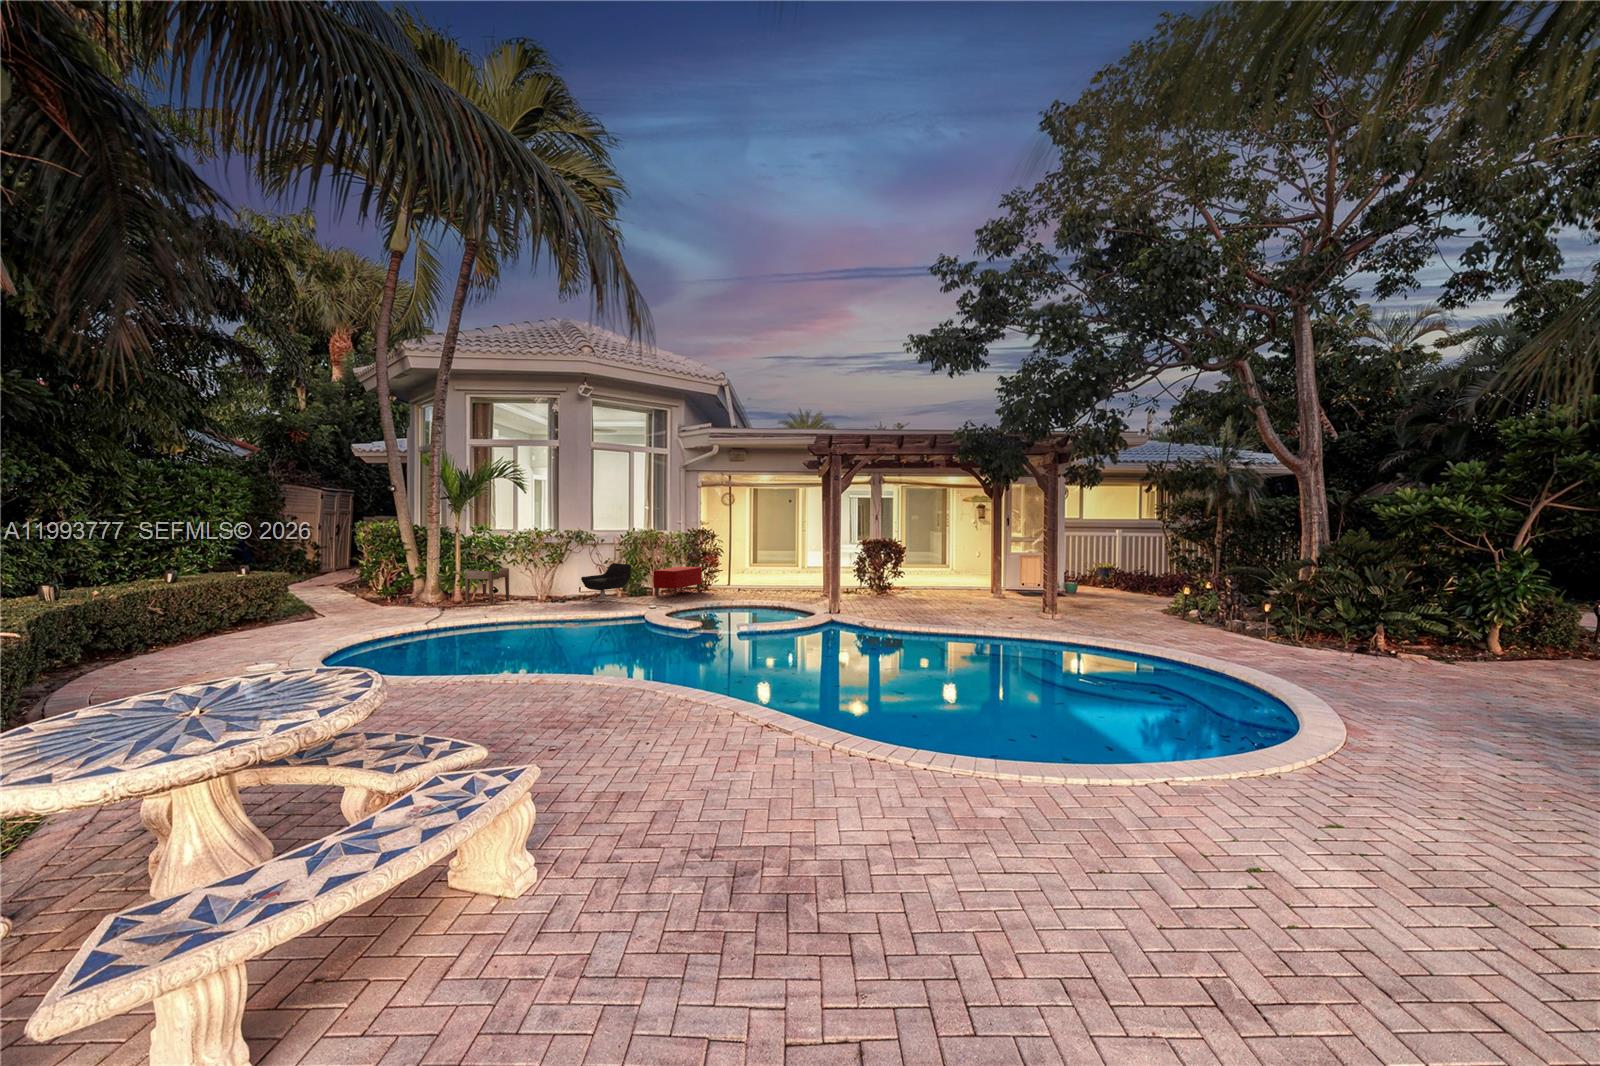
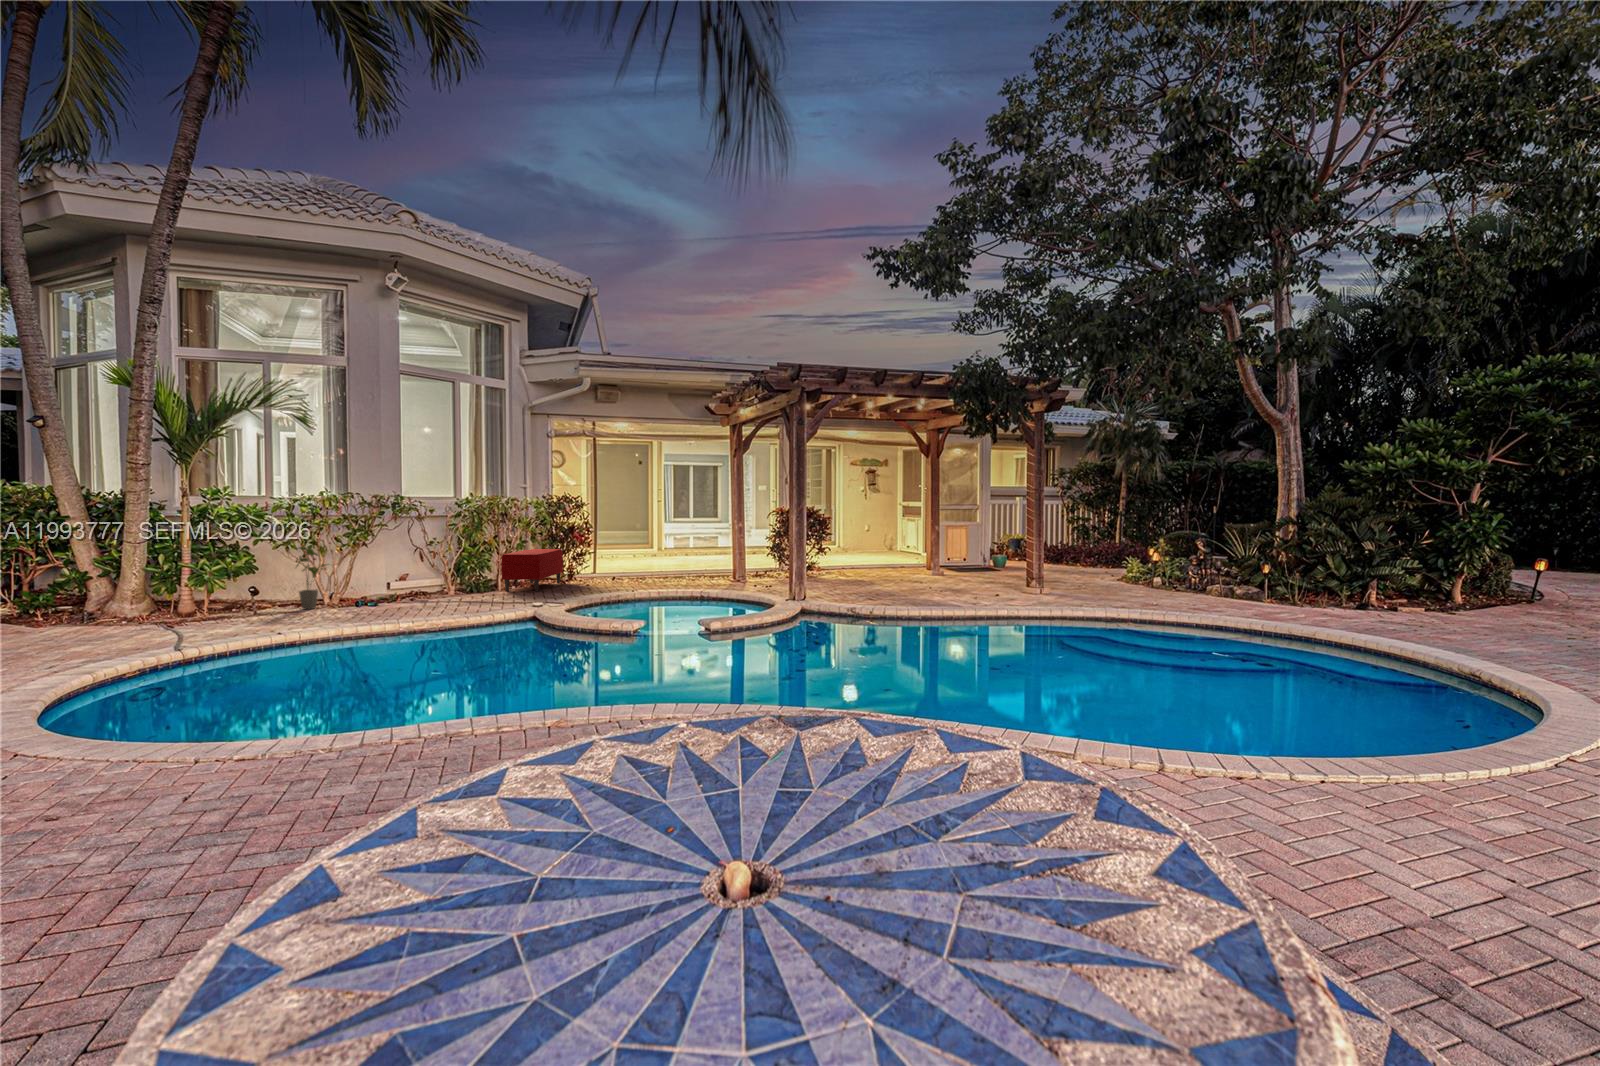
house plant: none [520,562,543,602] -> present [296,546,327,609]
lounge chair: present [581,563,631,602] -> none [395,545,476,605]
side table: present [465,568,509,605] -> none [194,556,273,618]

